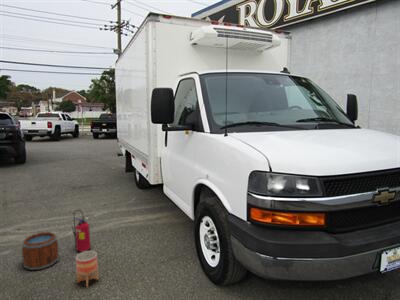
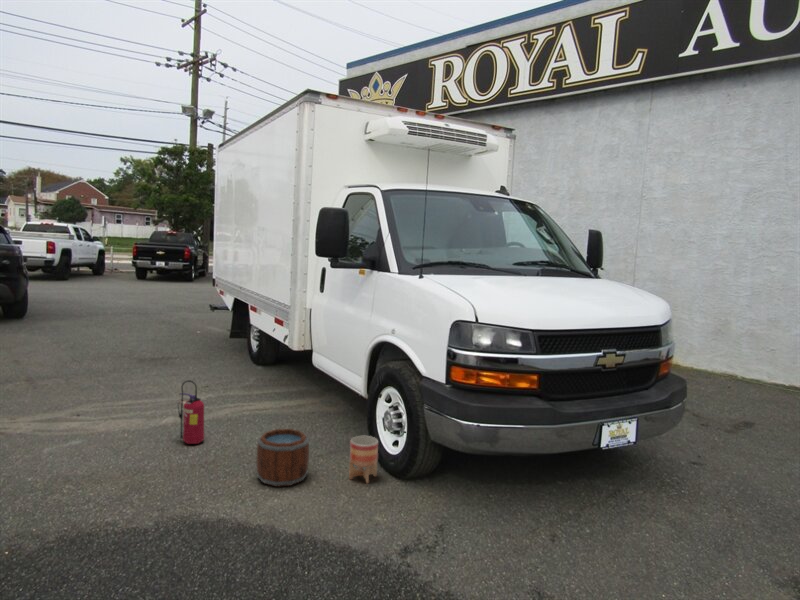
bucket: present [22,232,59,270] -> present [257,429,309,486]
planter: present [76,251,99,287] -> present [349,436,378,483]

